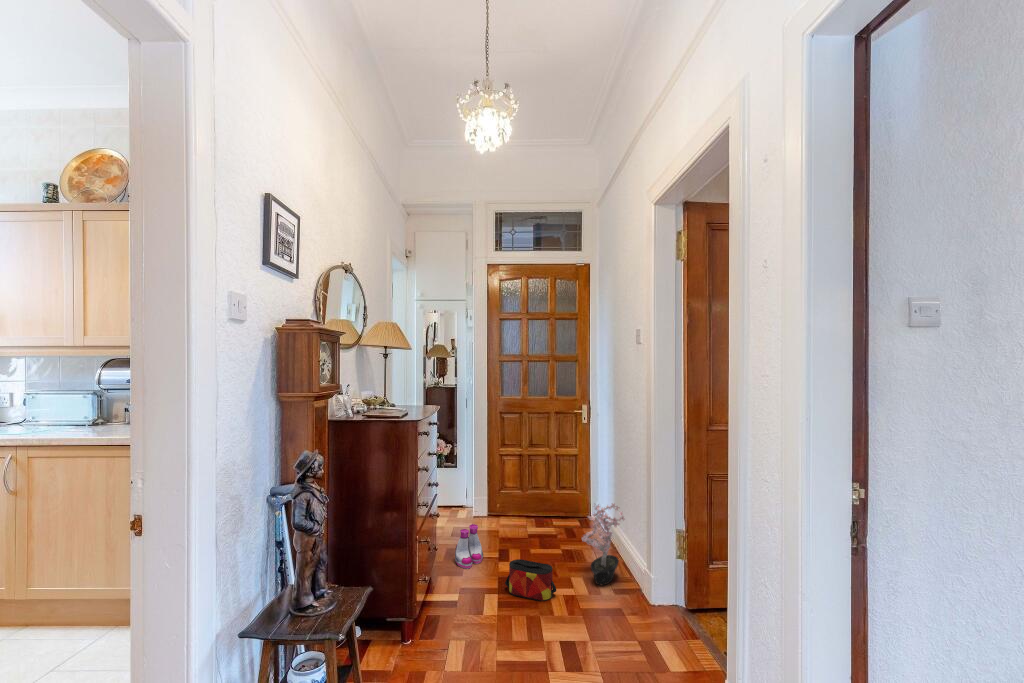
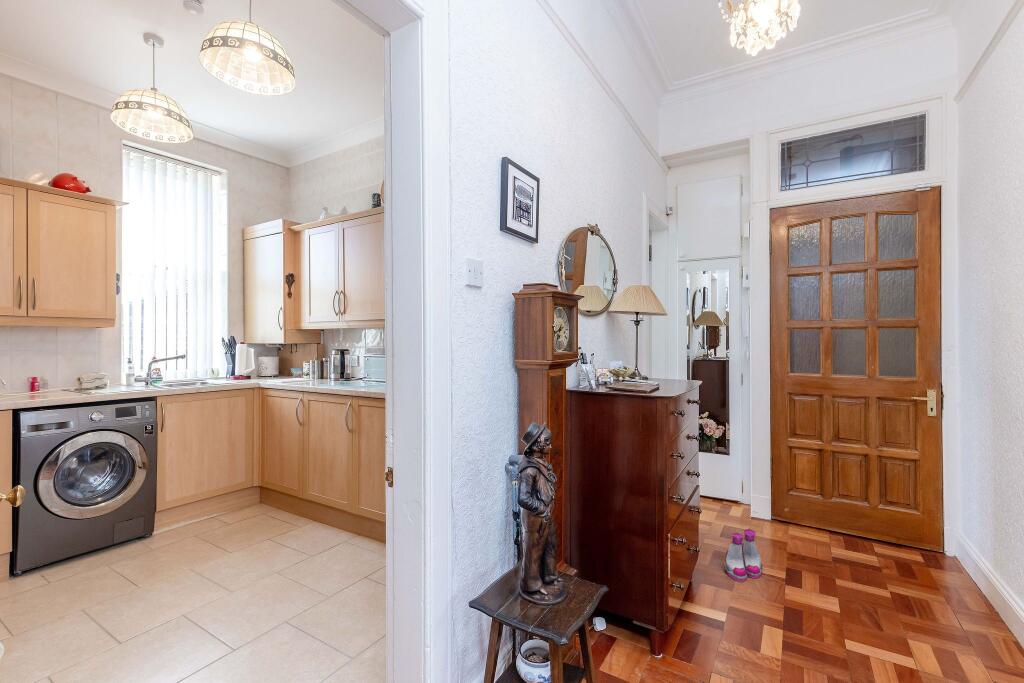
potted plant: present [582,503,625,585] -> none [910,529,997,651]
bag: present [505,559,556,601] -> none [790,586,868,650]

